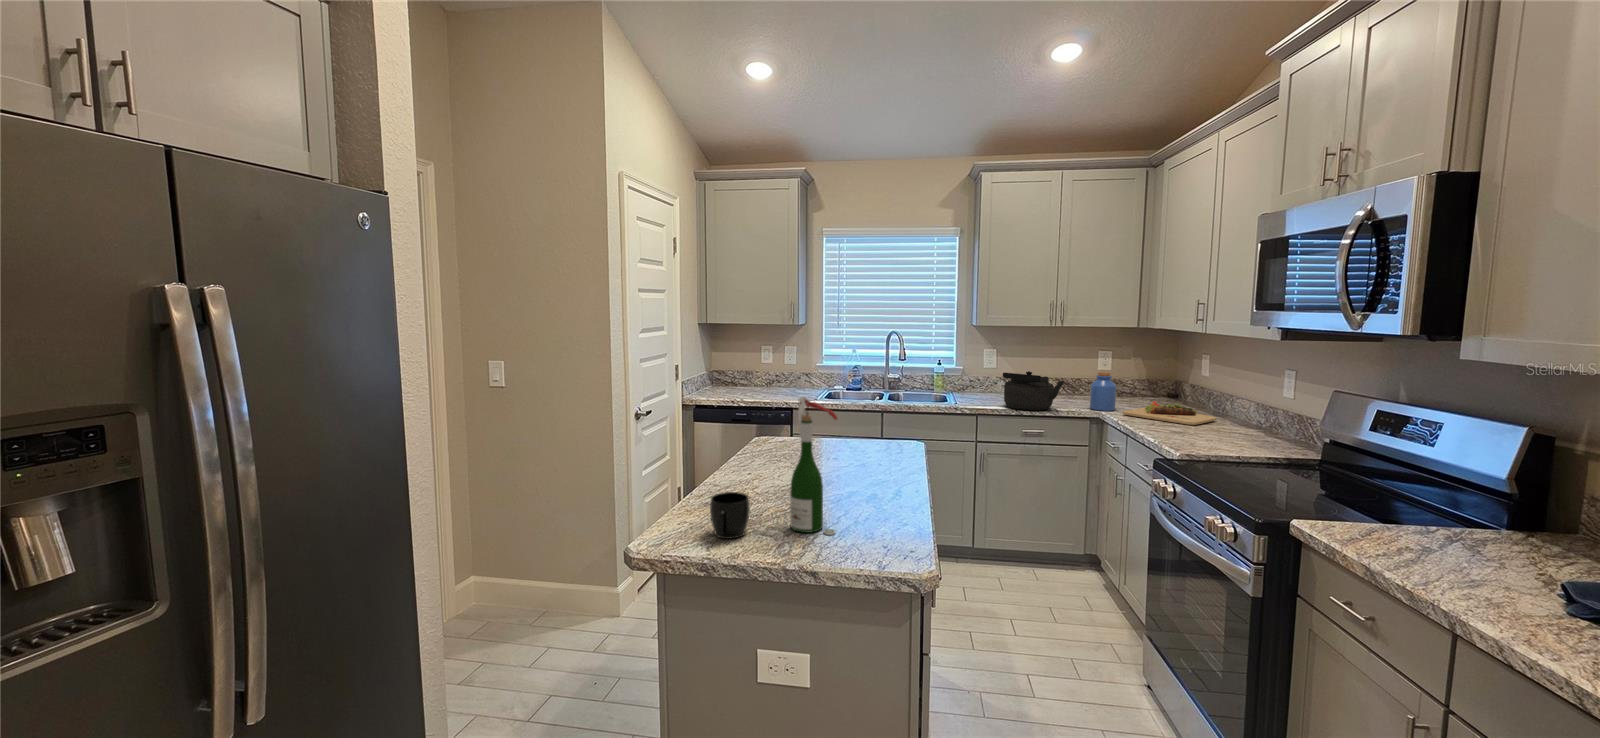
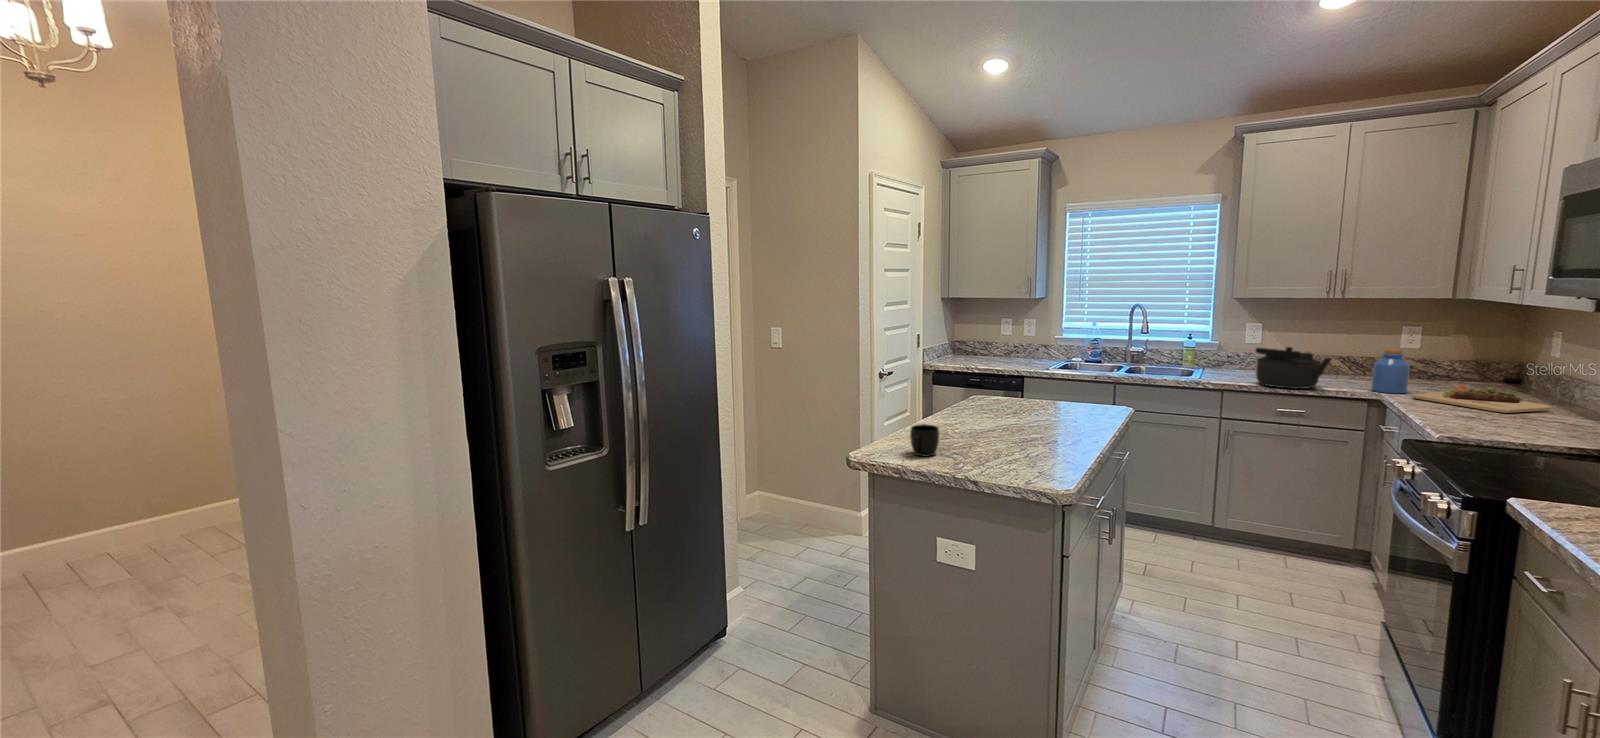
wine bottle: present [790,397,837,535] -> none [971,356,1008,461]

